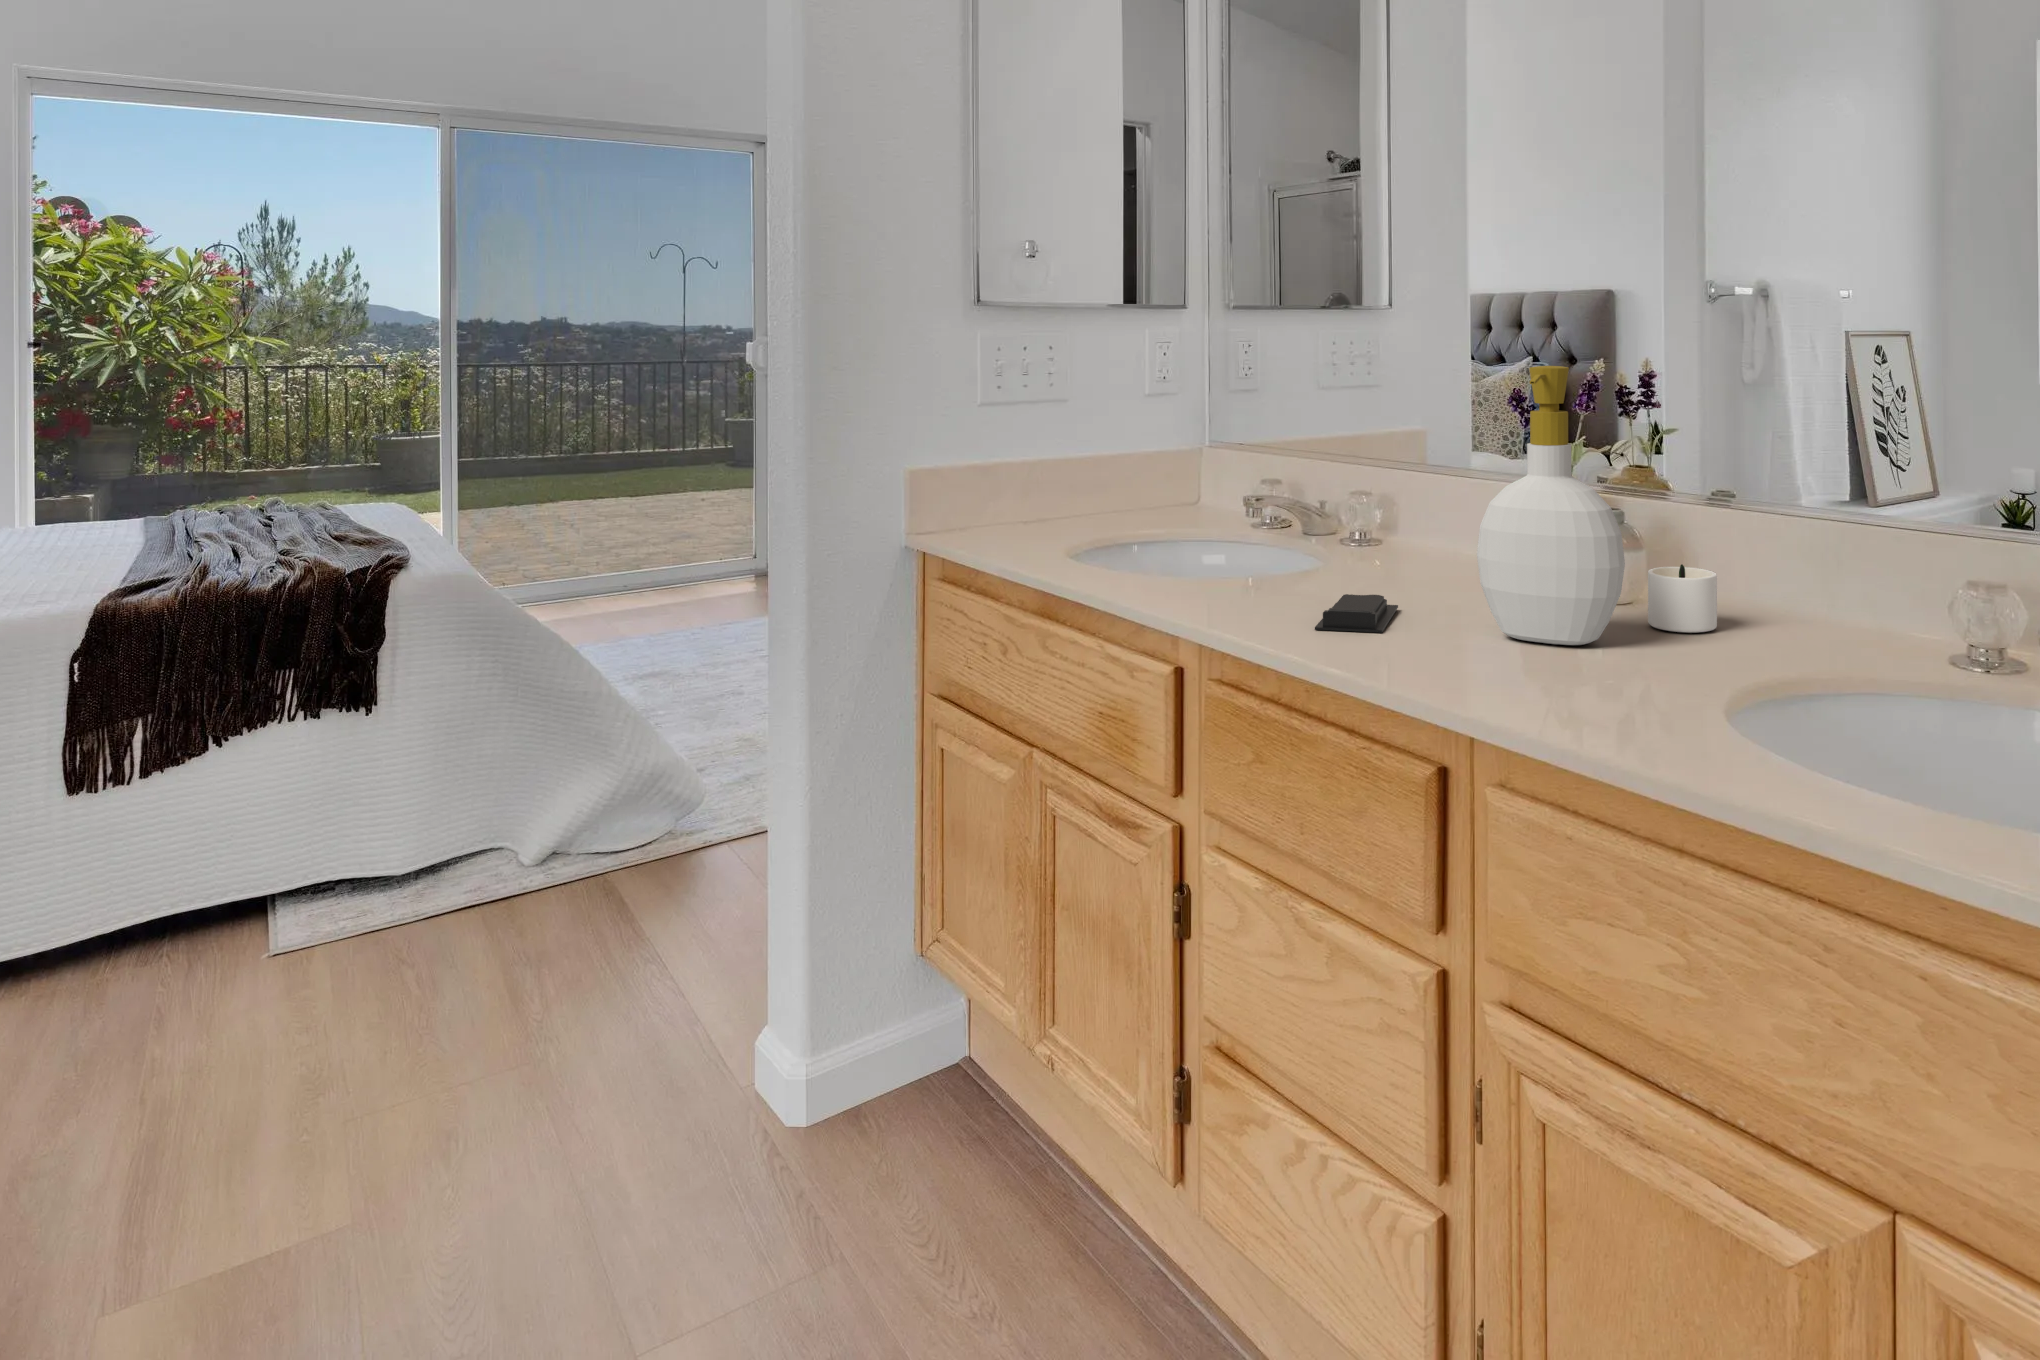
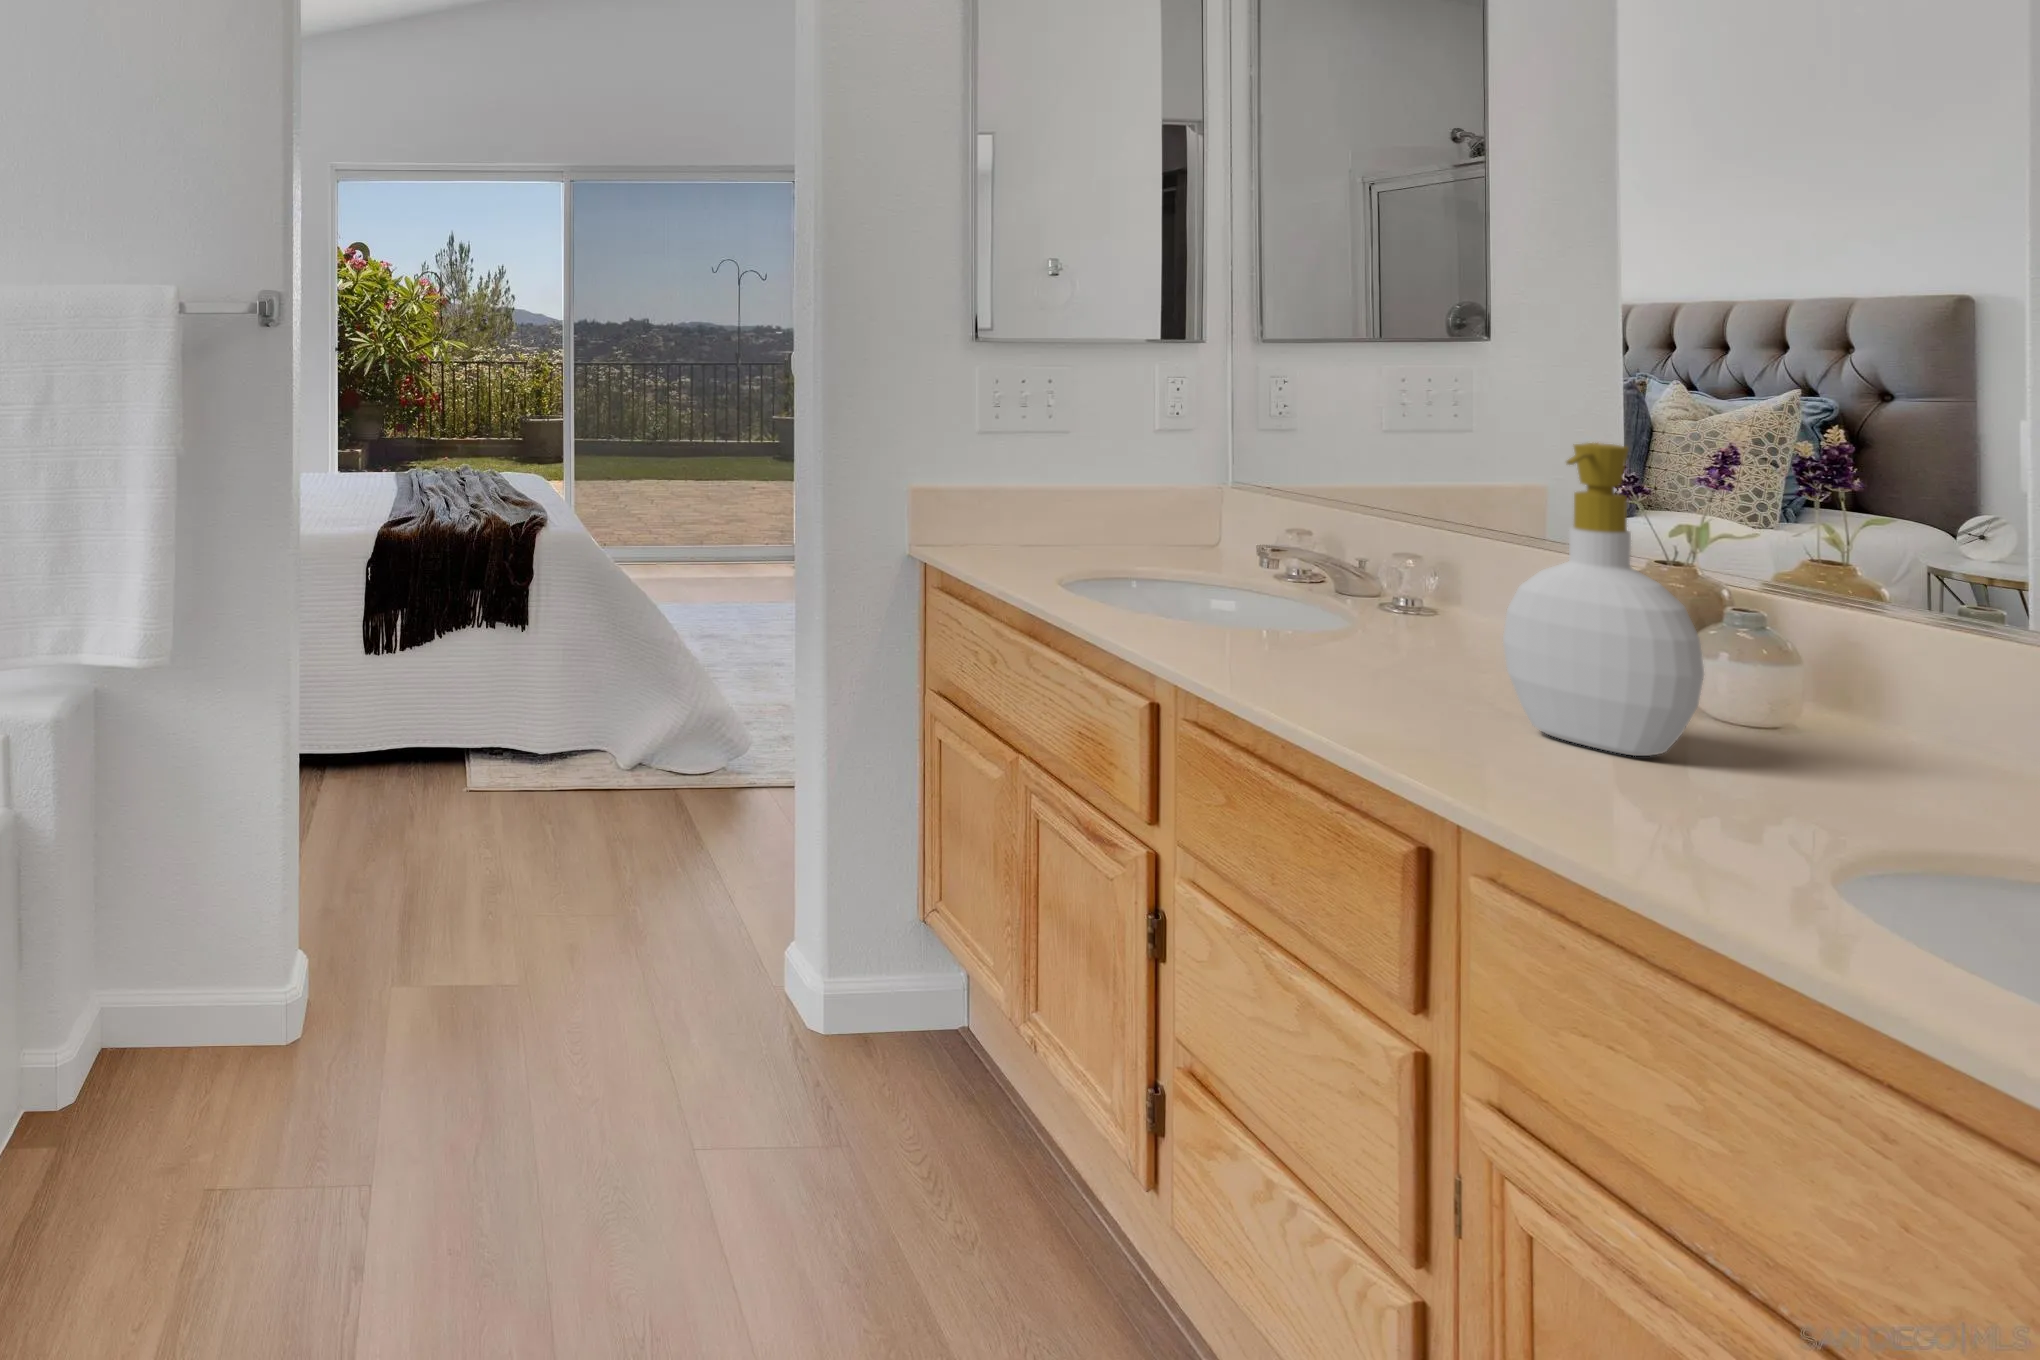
candle: present [1648,564,1717,633] -> none [1759,685,1926,774]
soap bar: present [1315,594,1398,633] -> none [1304,659,1416,705]

